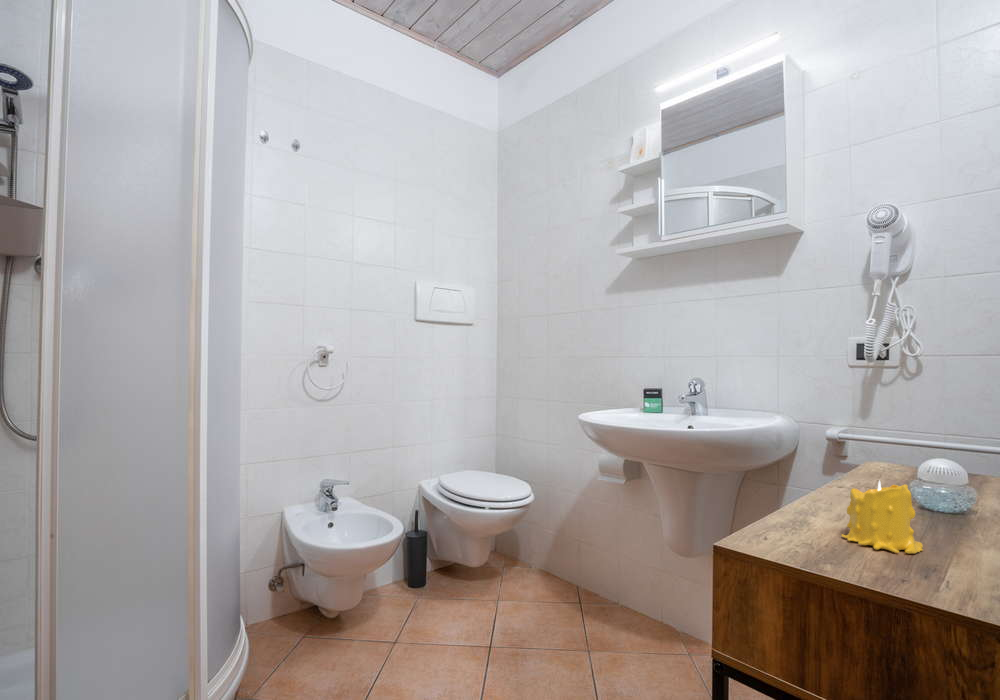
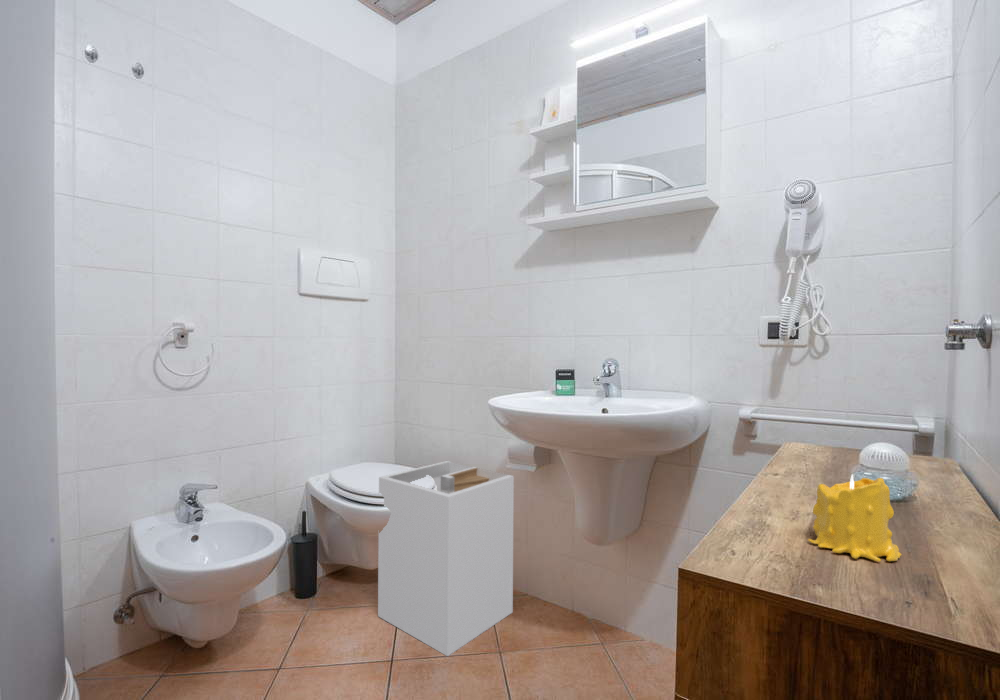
laundry hamper: none [478,472,603,649] -> present [378,461,514,656]

